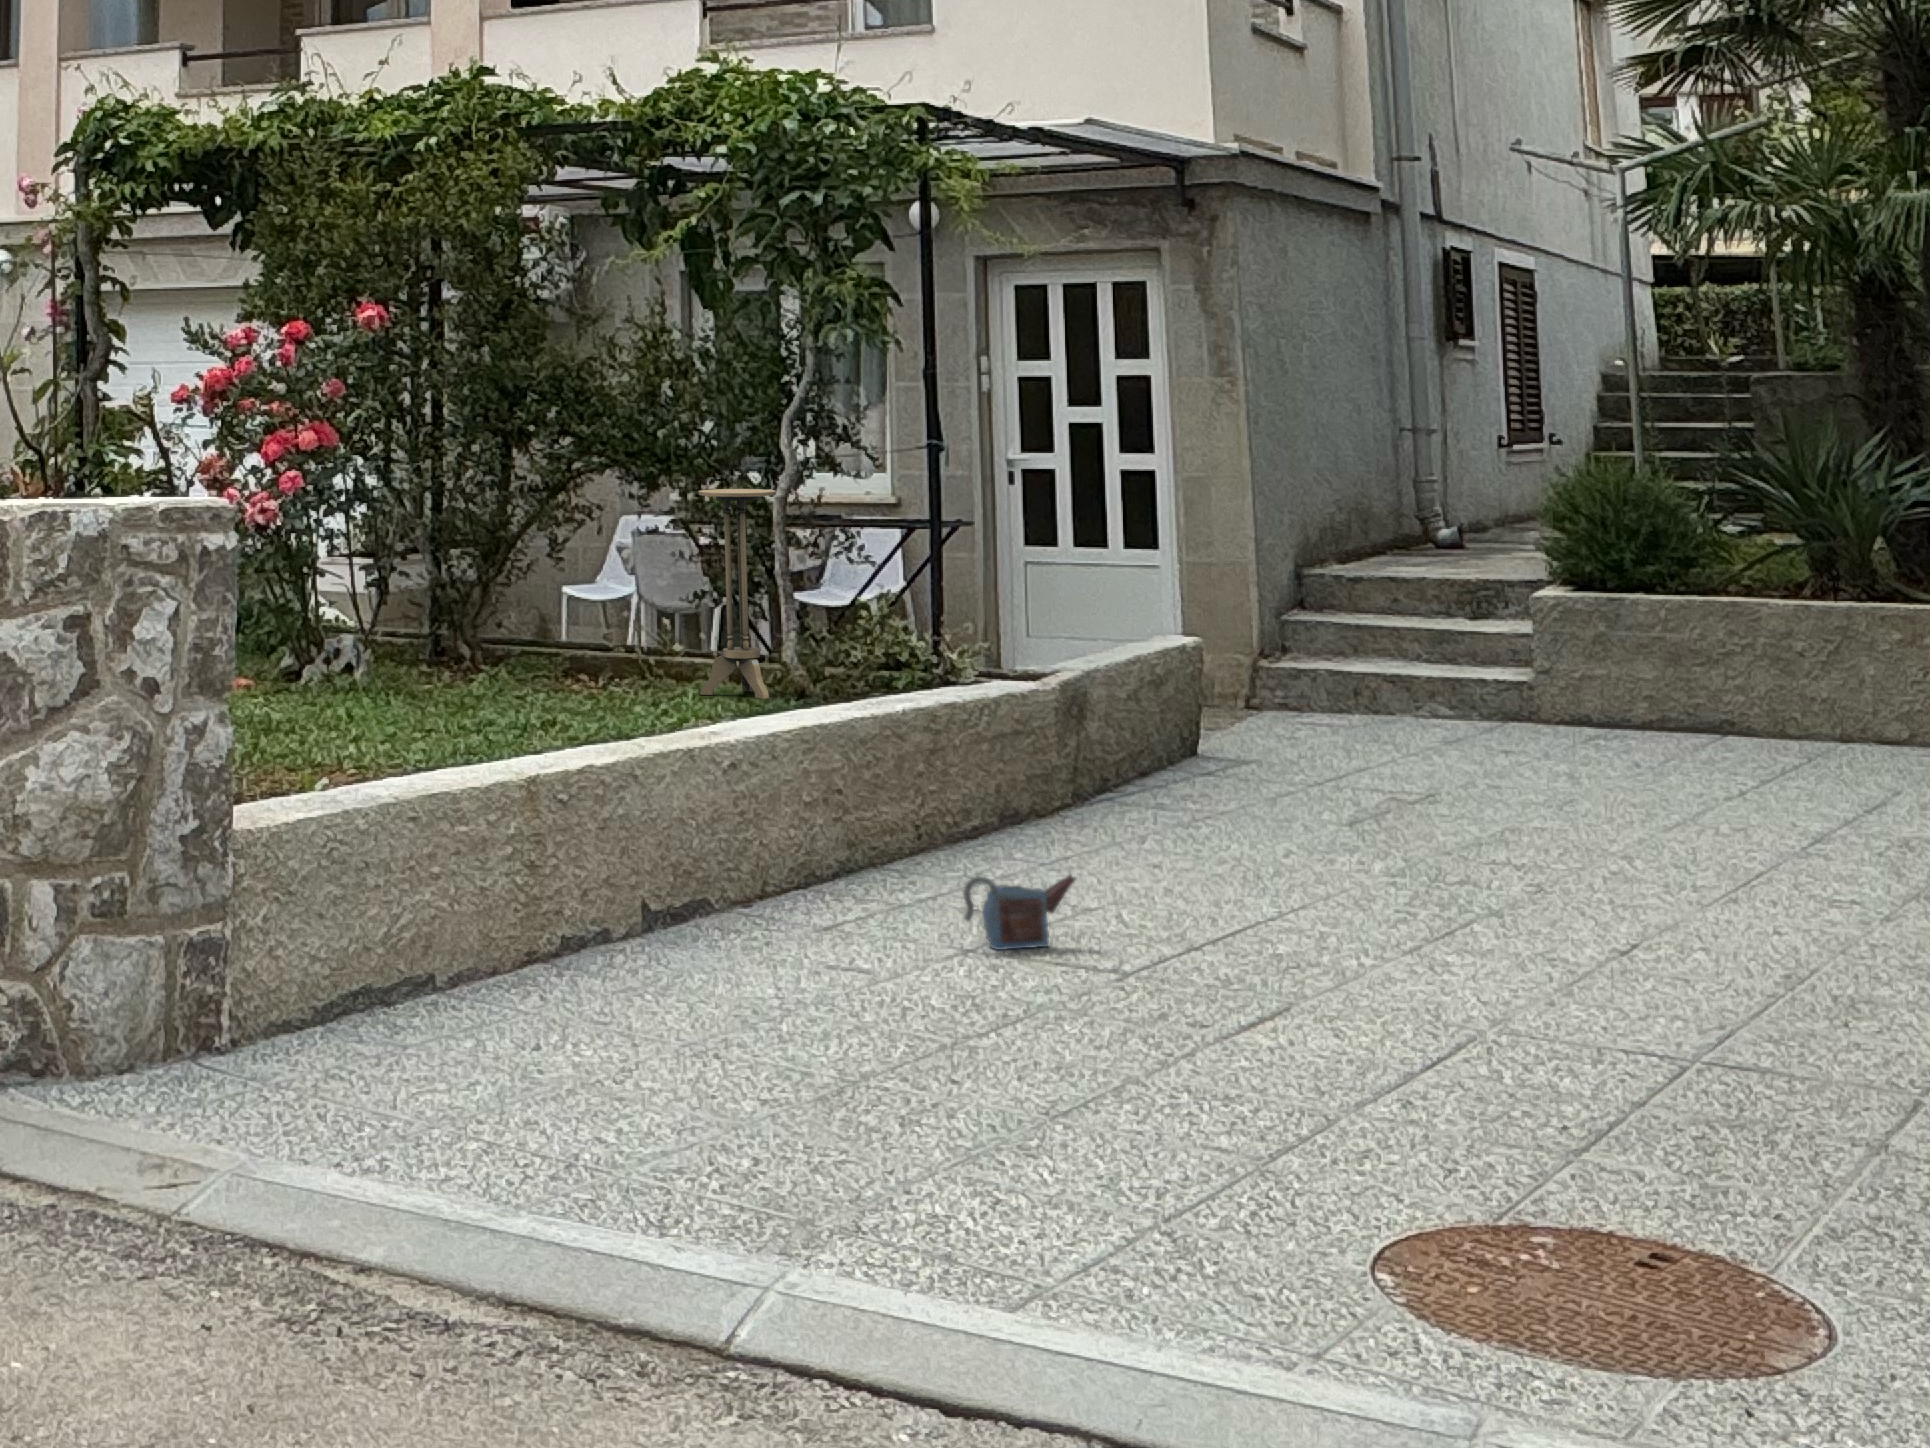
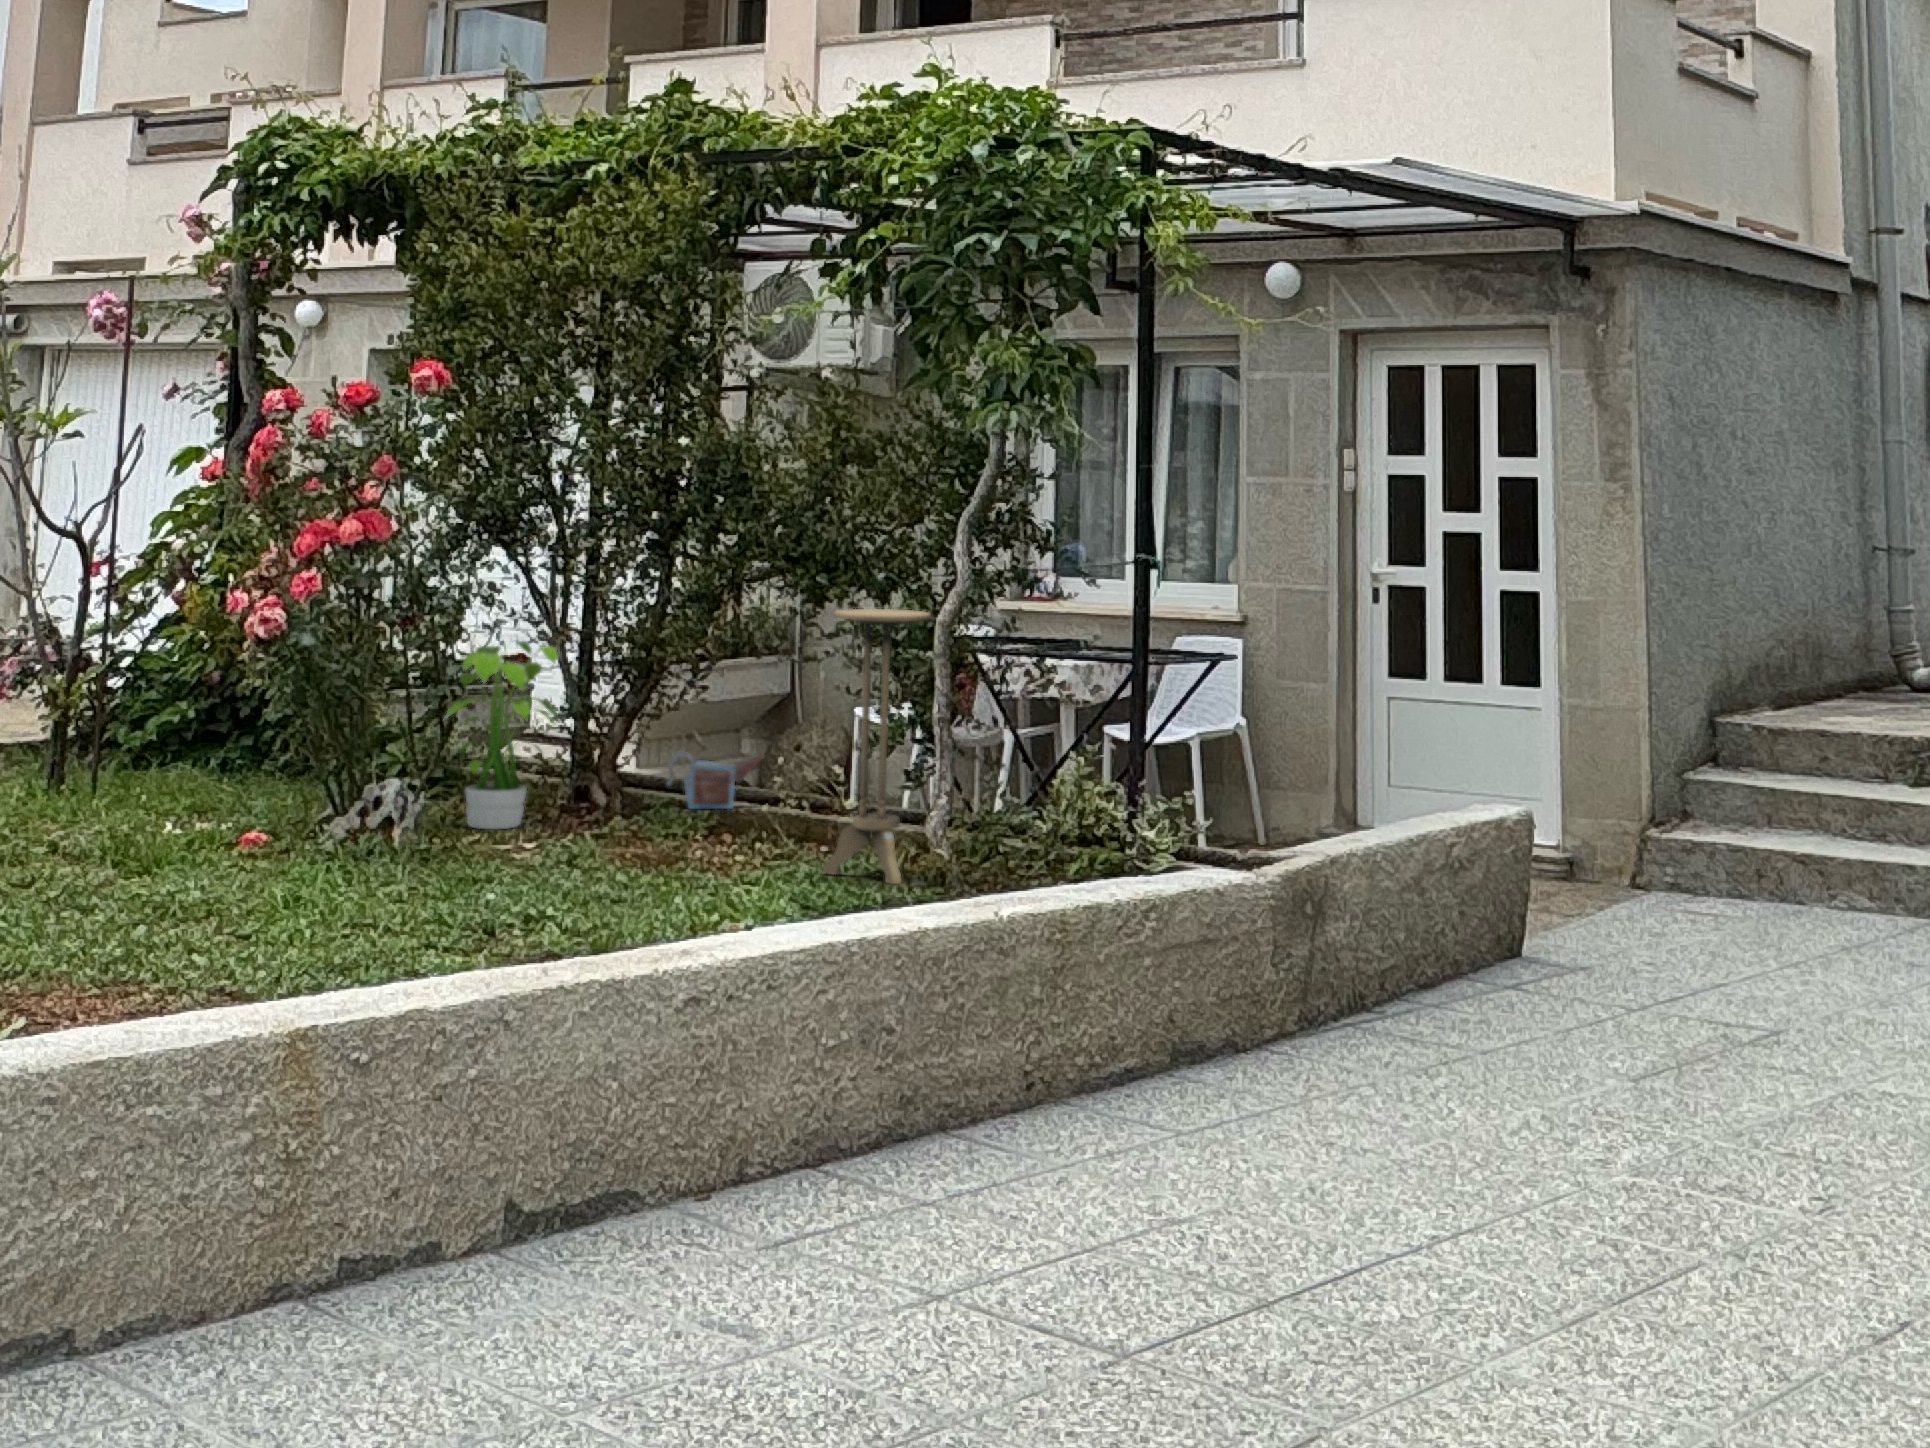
potted plant: none [347,527,436,678] -> present [446,641,558,829]
watering can: present [963,875,1075,950] -> present [666,752,762,809]

